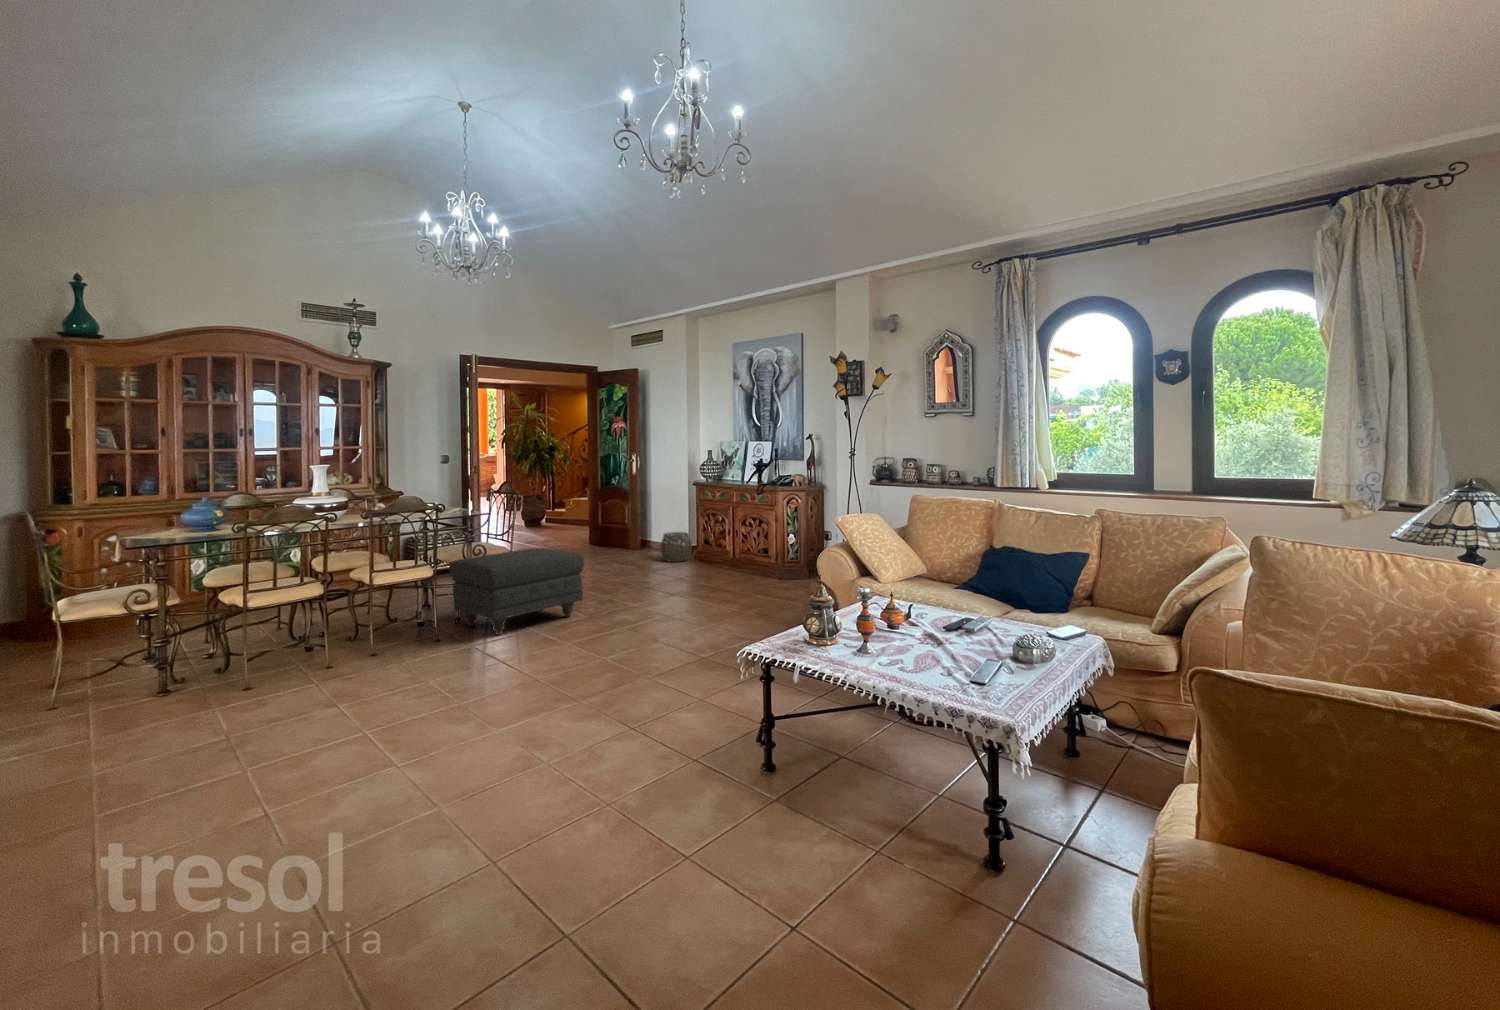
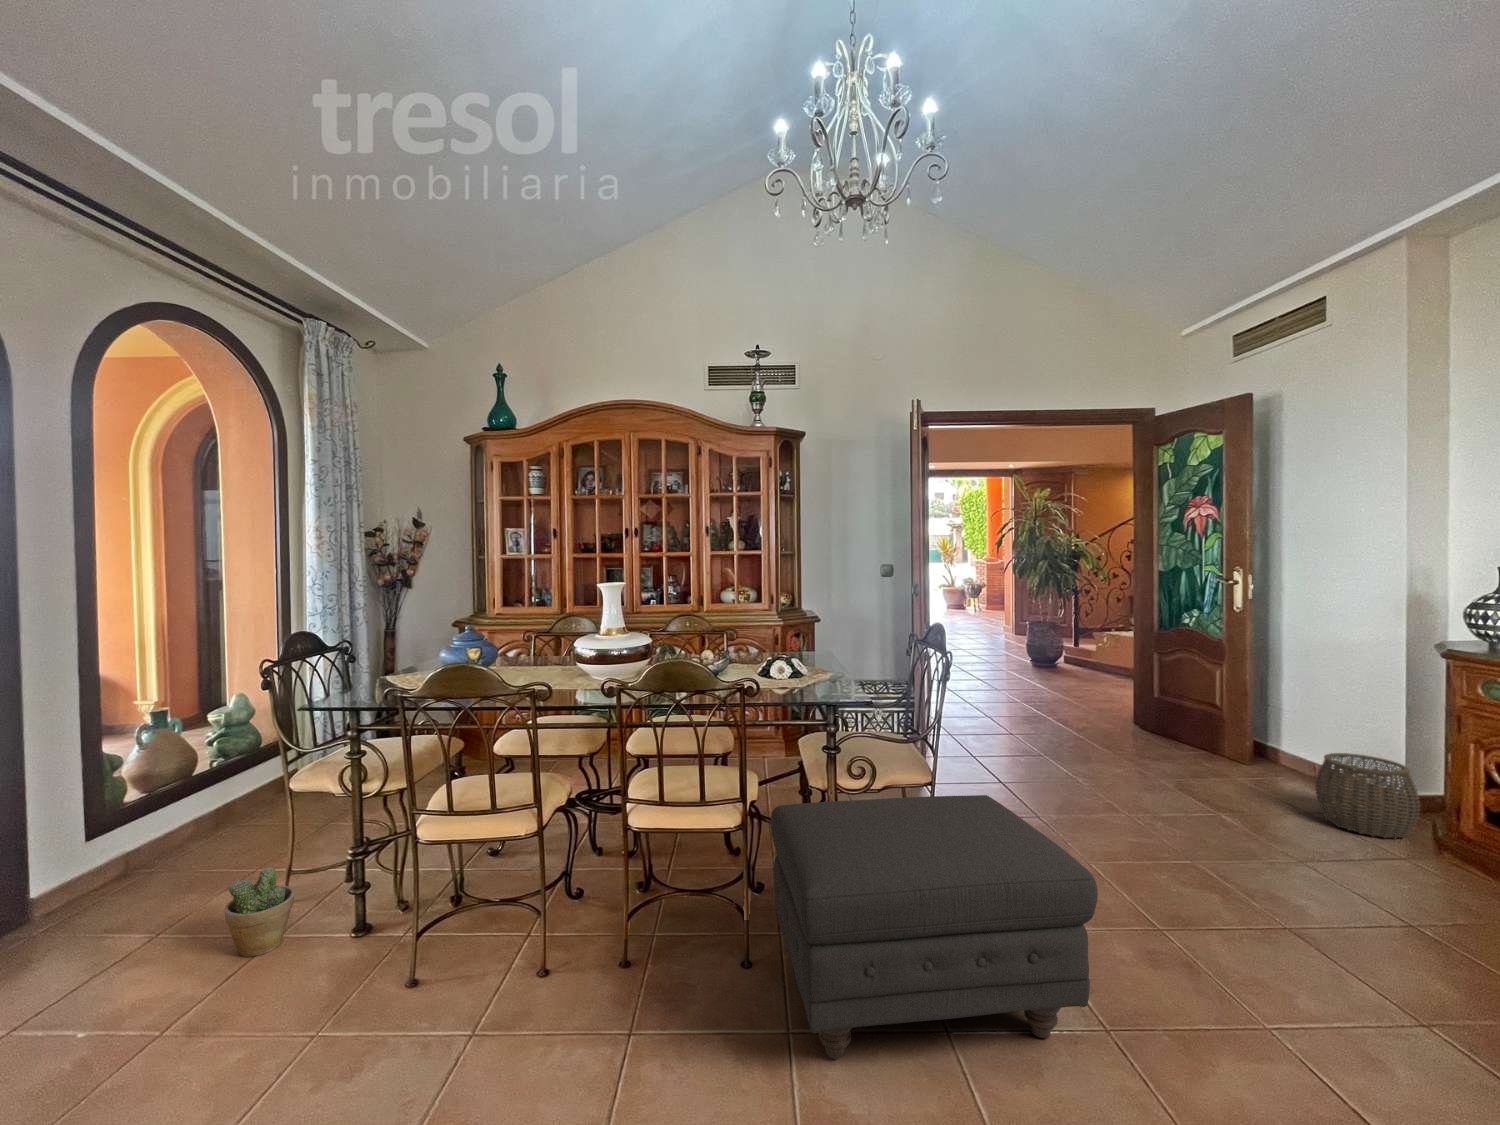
potted plant: none [90,646,141,696] -> present [224,867,295,957]

